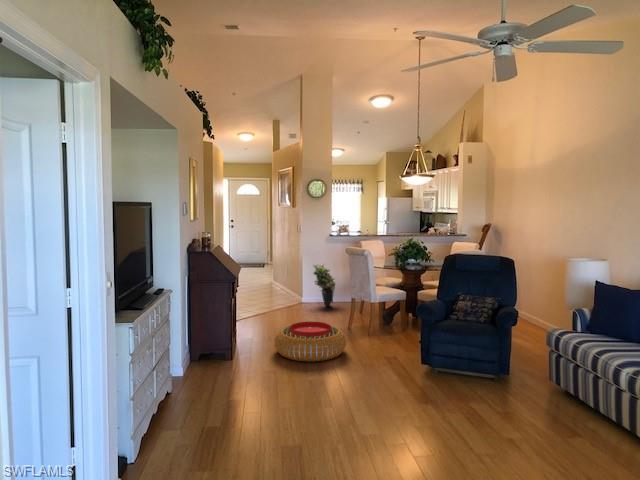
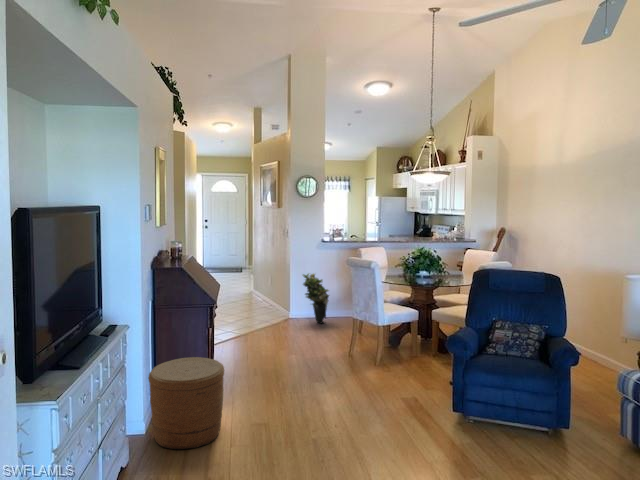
woven basket: none [186,320,242,384] -> present [148,357,224,449]
pouf: present [275,322,346,362] -> none [264,351,354,407]

